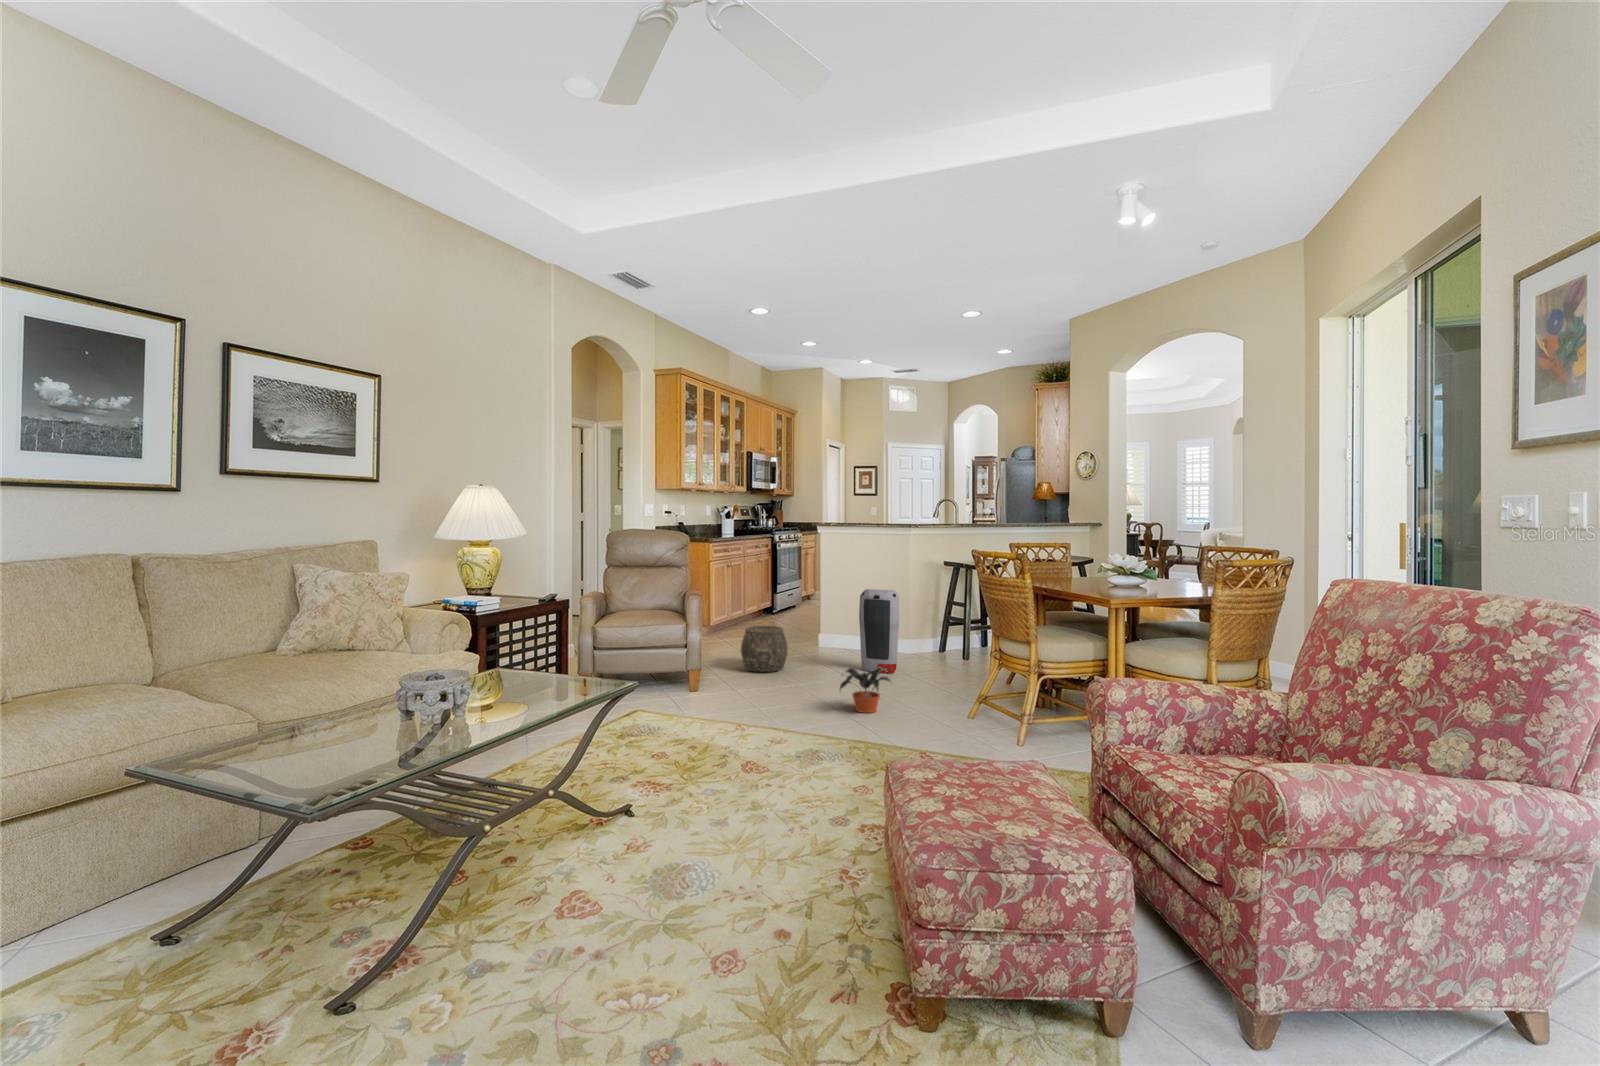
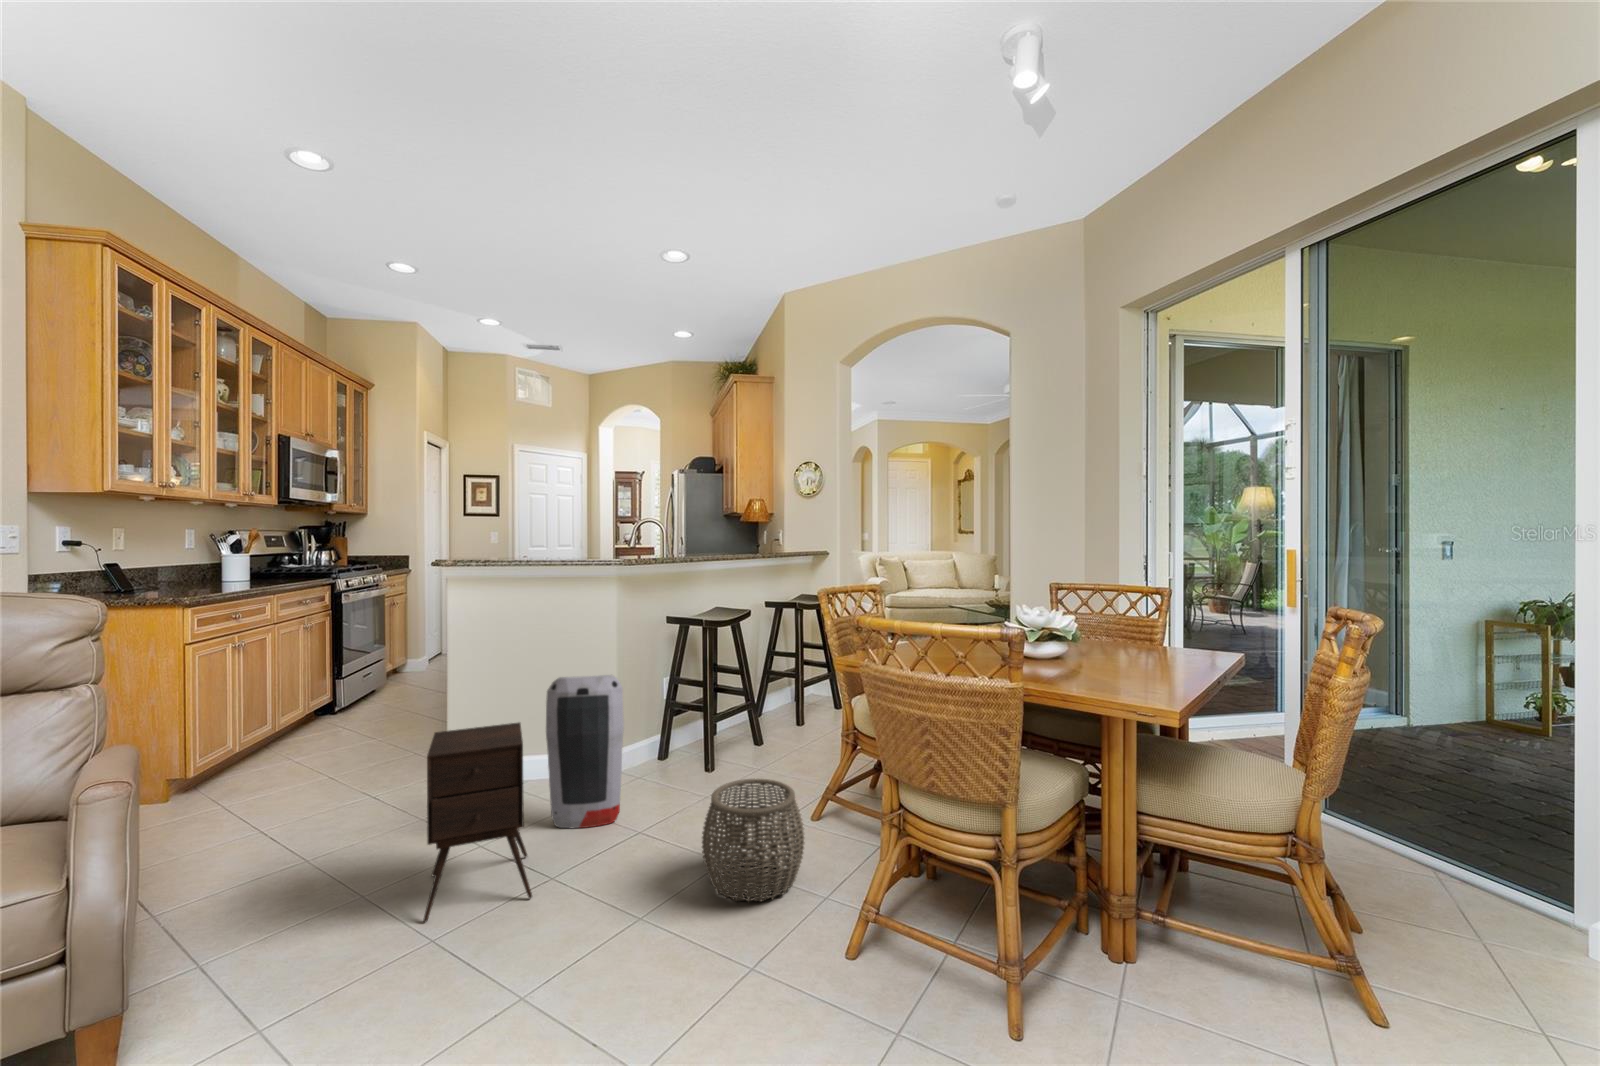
side table: none [795,605,845,687] -> present [423,723,532,922]
woven basket: present [741,626,788,672] -> present [702,779,804,902]
potted plant: present [840,667,890,713] -> none [561,864,683,991]

